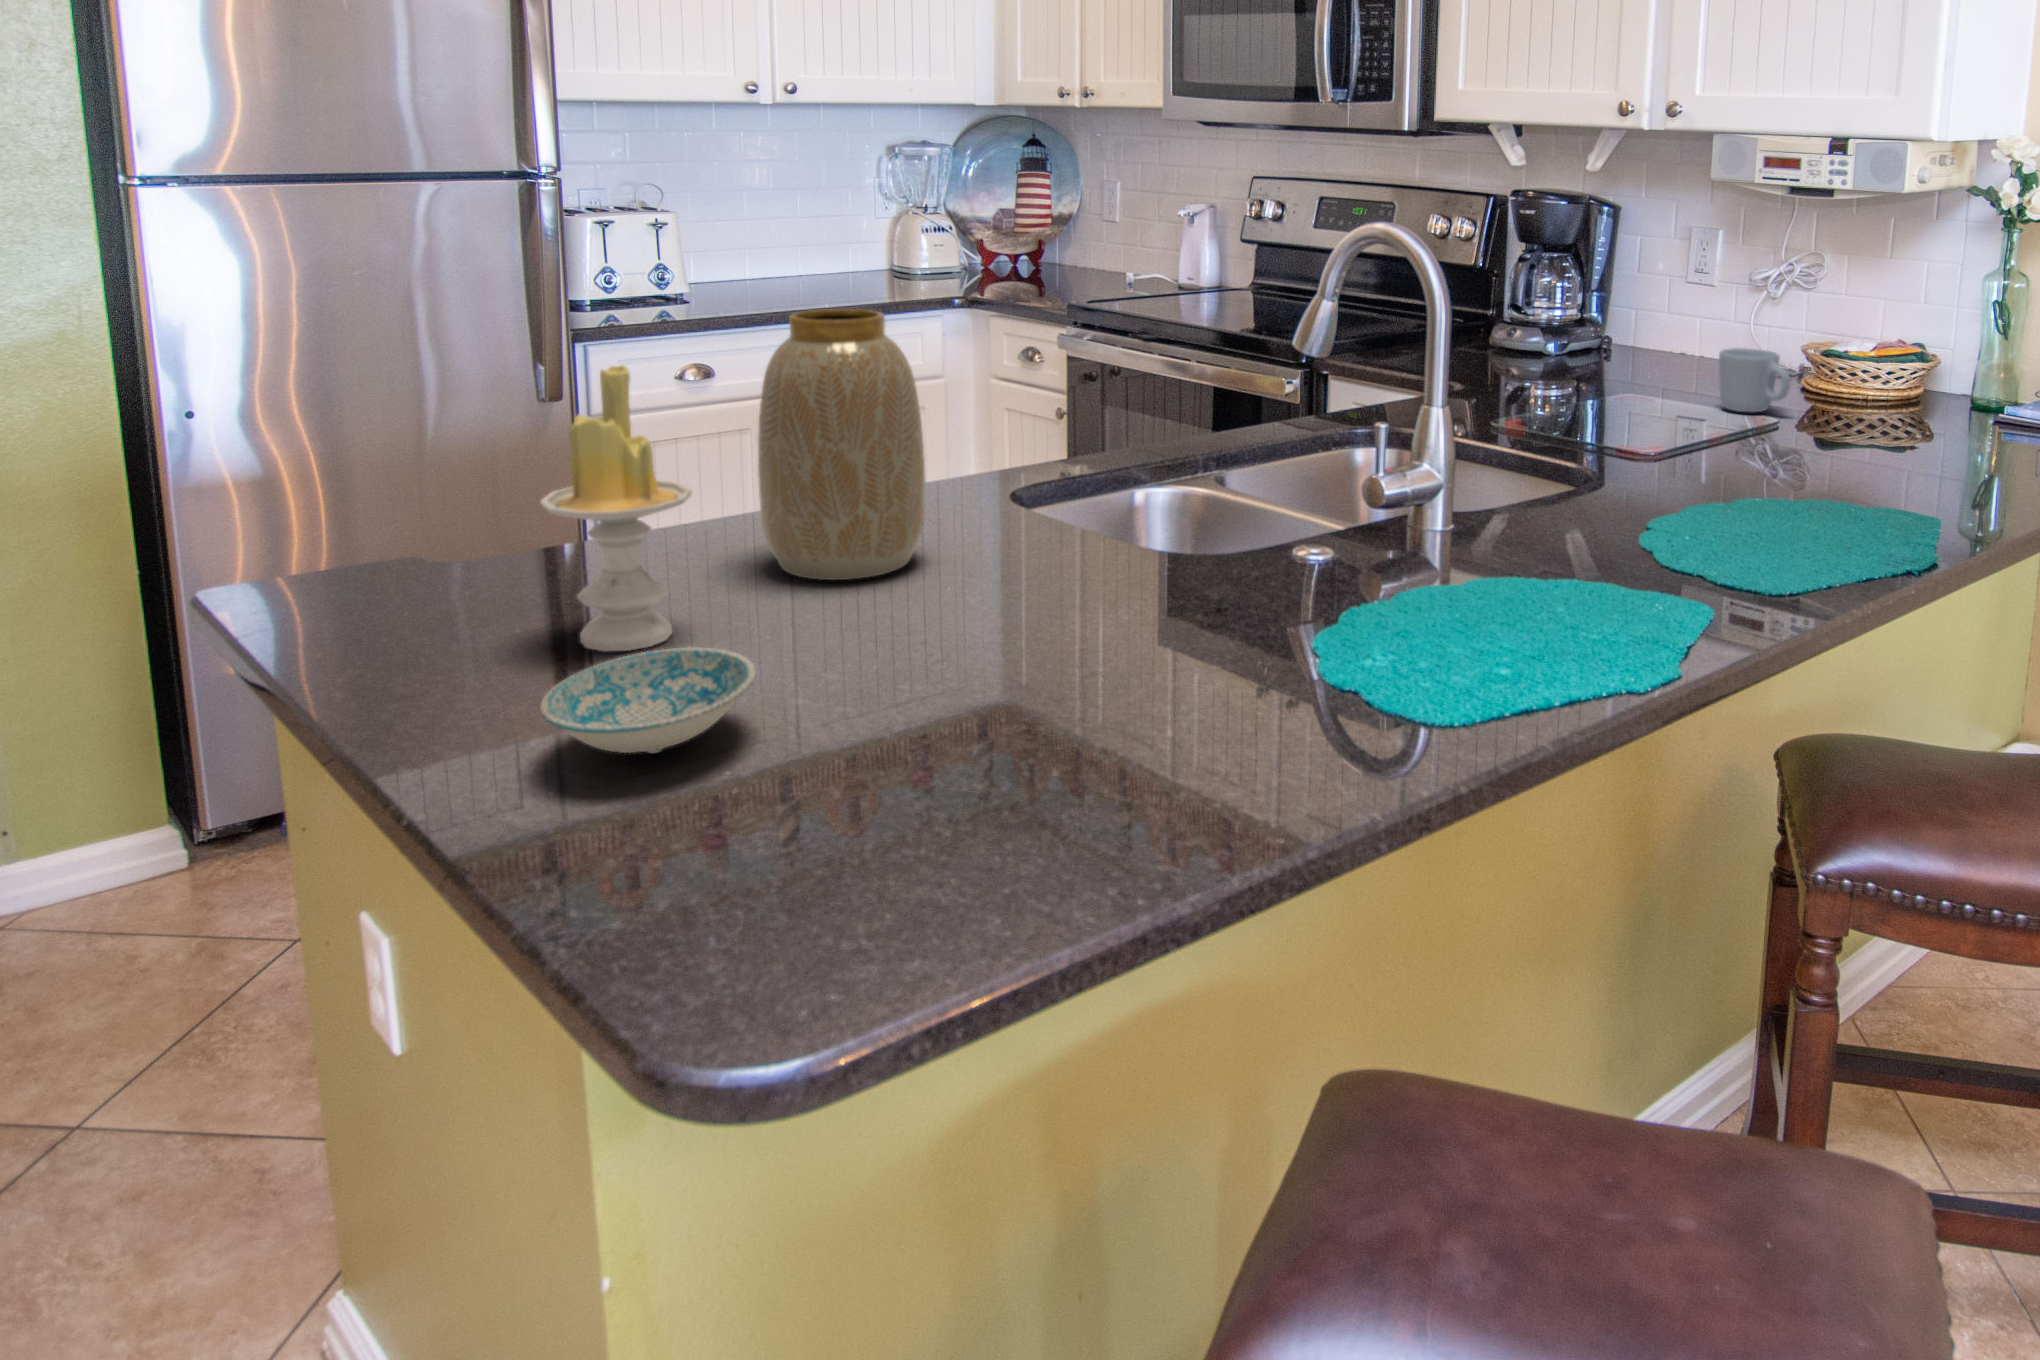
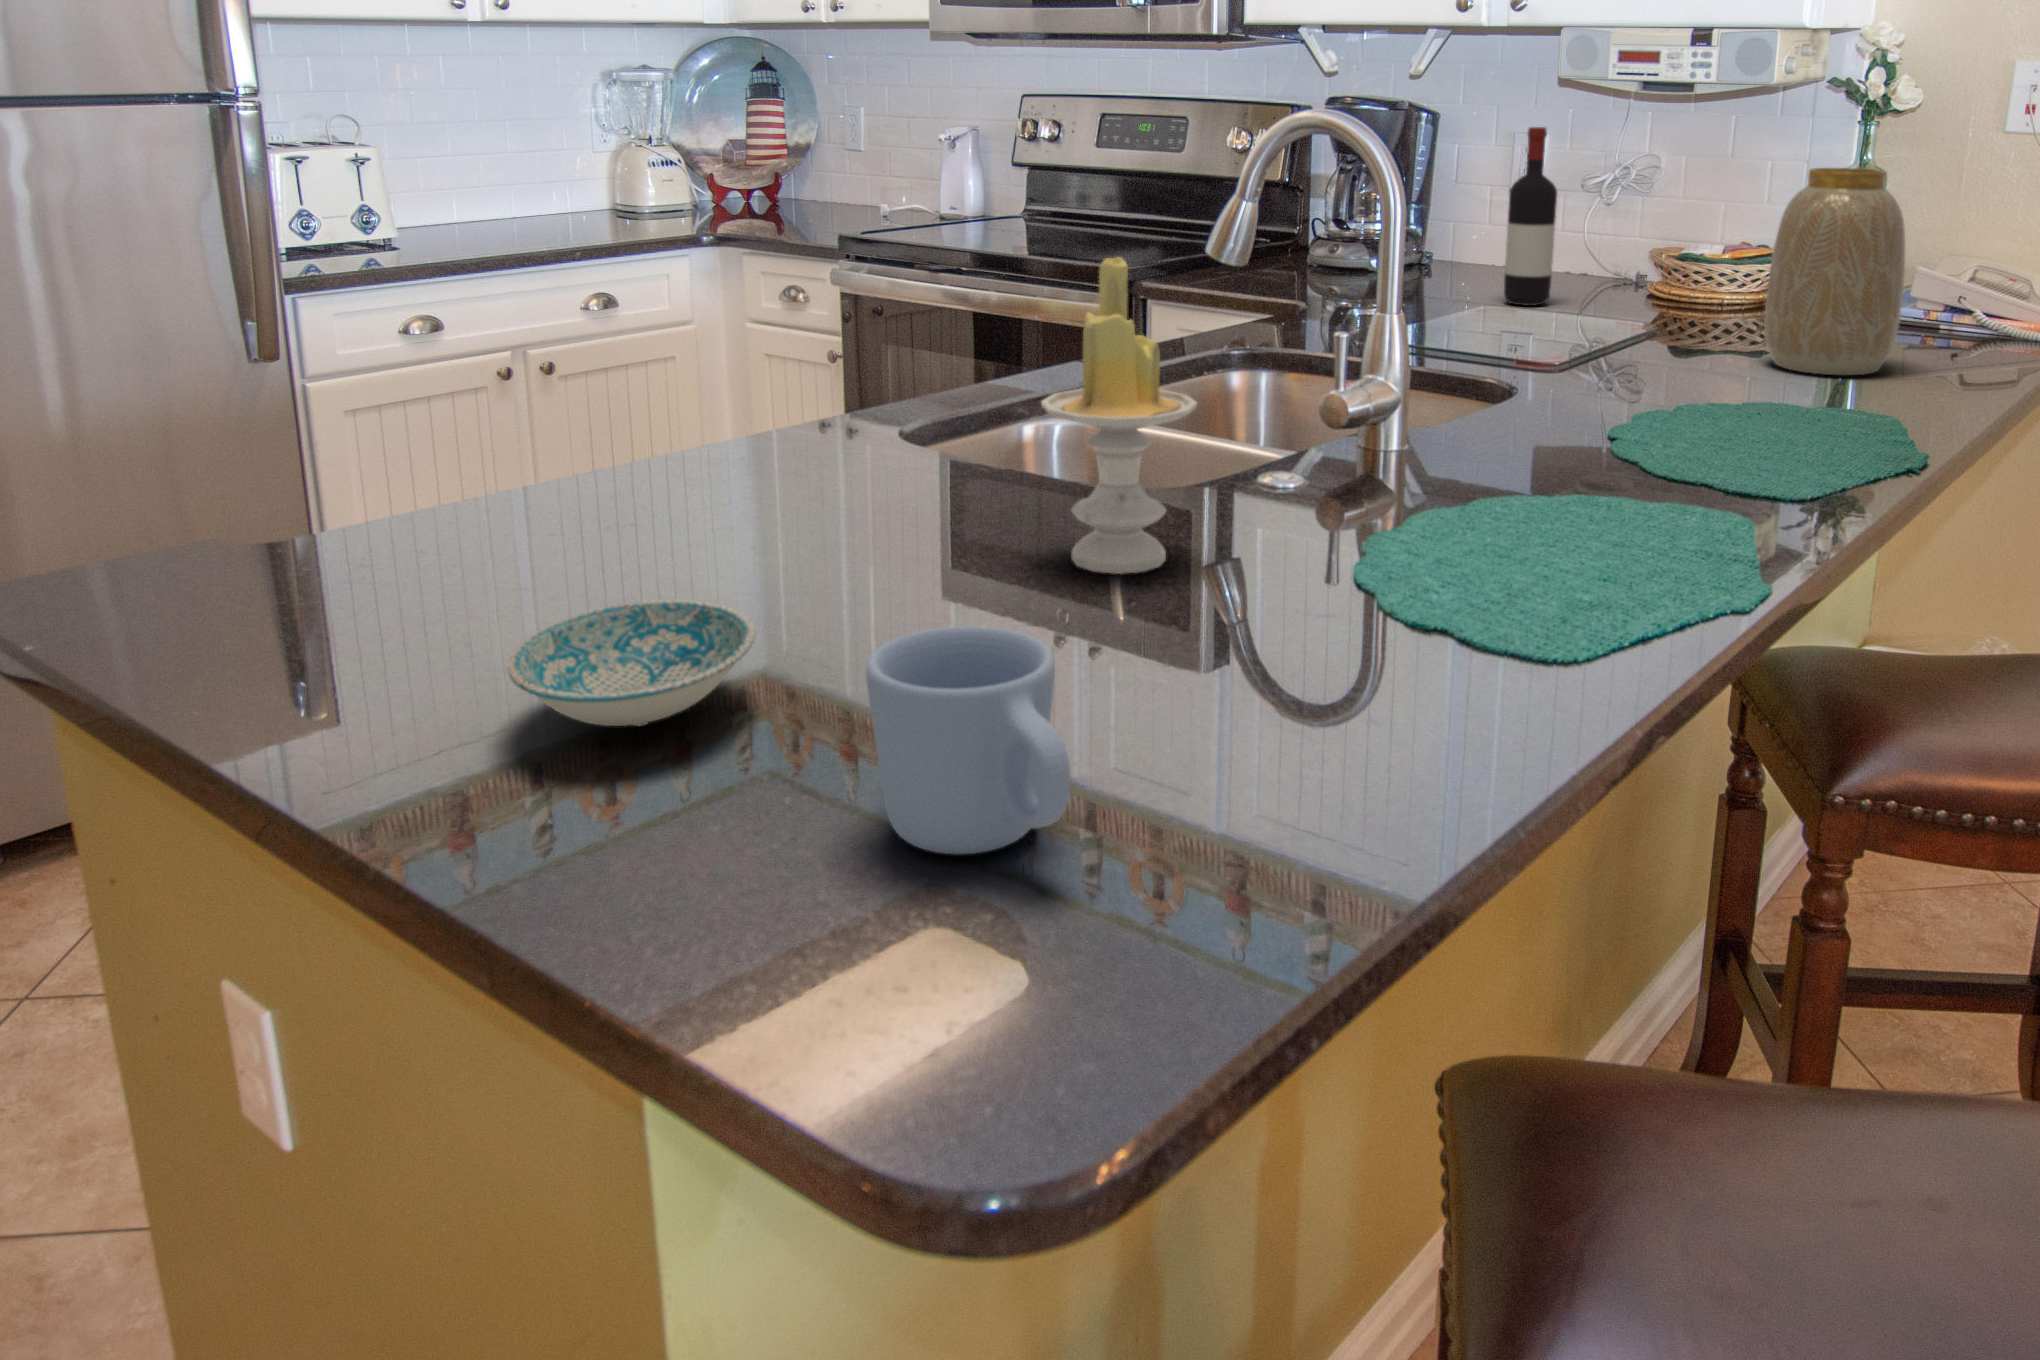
wine bottle: none [1656,225,1708,393] -> present [1504,127,1557,306]
vase: present [758,309,926,580] -> present [1764,168,1905,375]
mug: present [1719,348,1790,413] -> present [866,626,1071,854]
candle: present [541,365,692,652] -> present [1041,257,1197,574]

